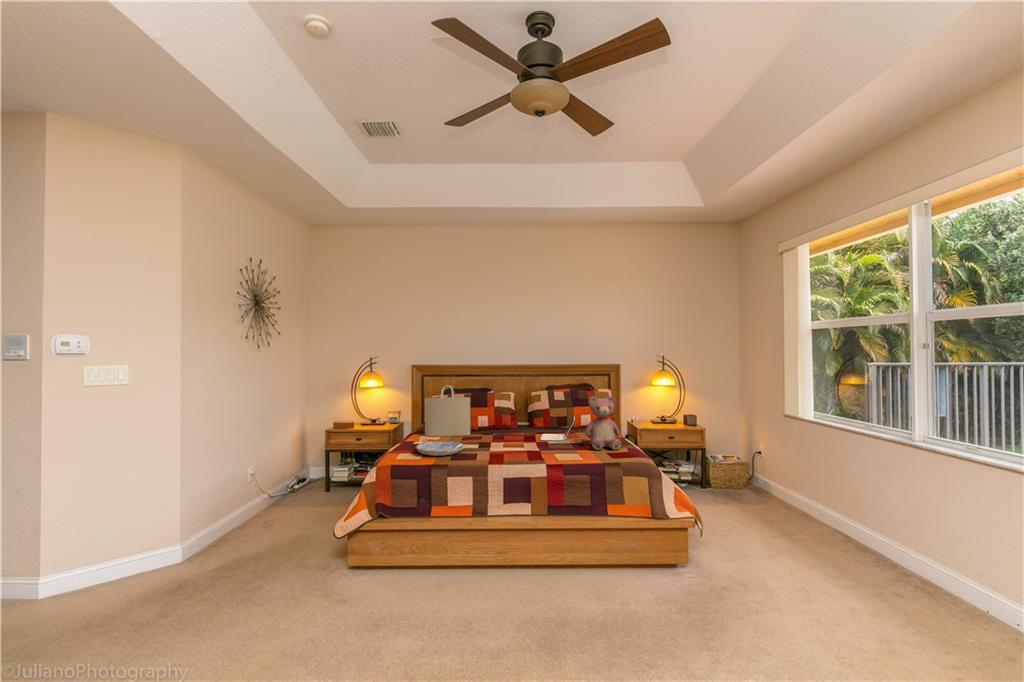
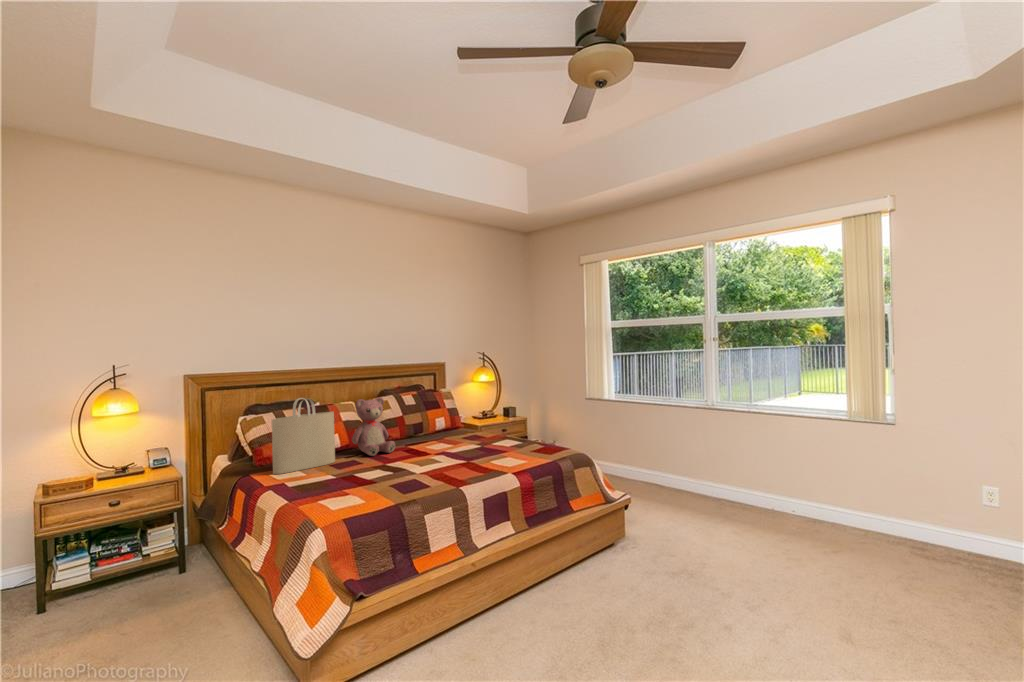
teddy bear: present [585,396,621,450] -> present [352,397,395,456]
laptop: present [541,417,575,441] -> none [421,420,471,452]
serving tray: present [416,440,465,456] -> none [320,471,395,495]

